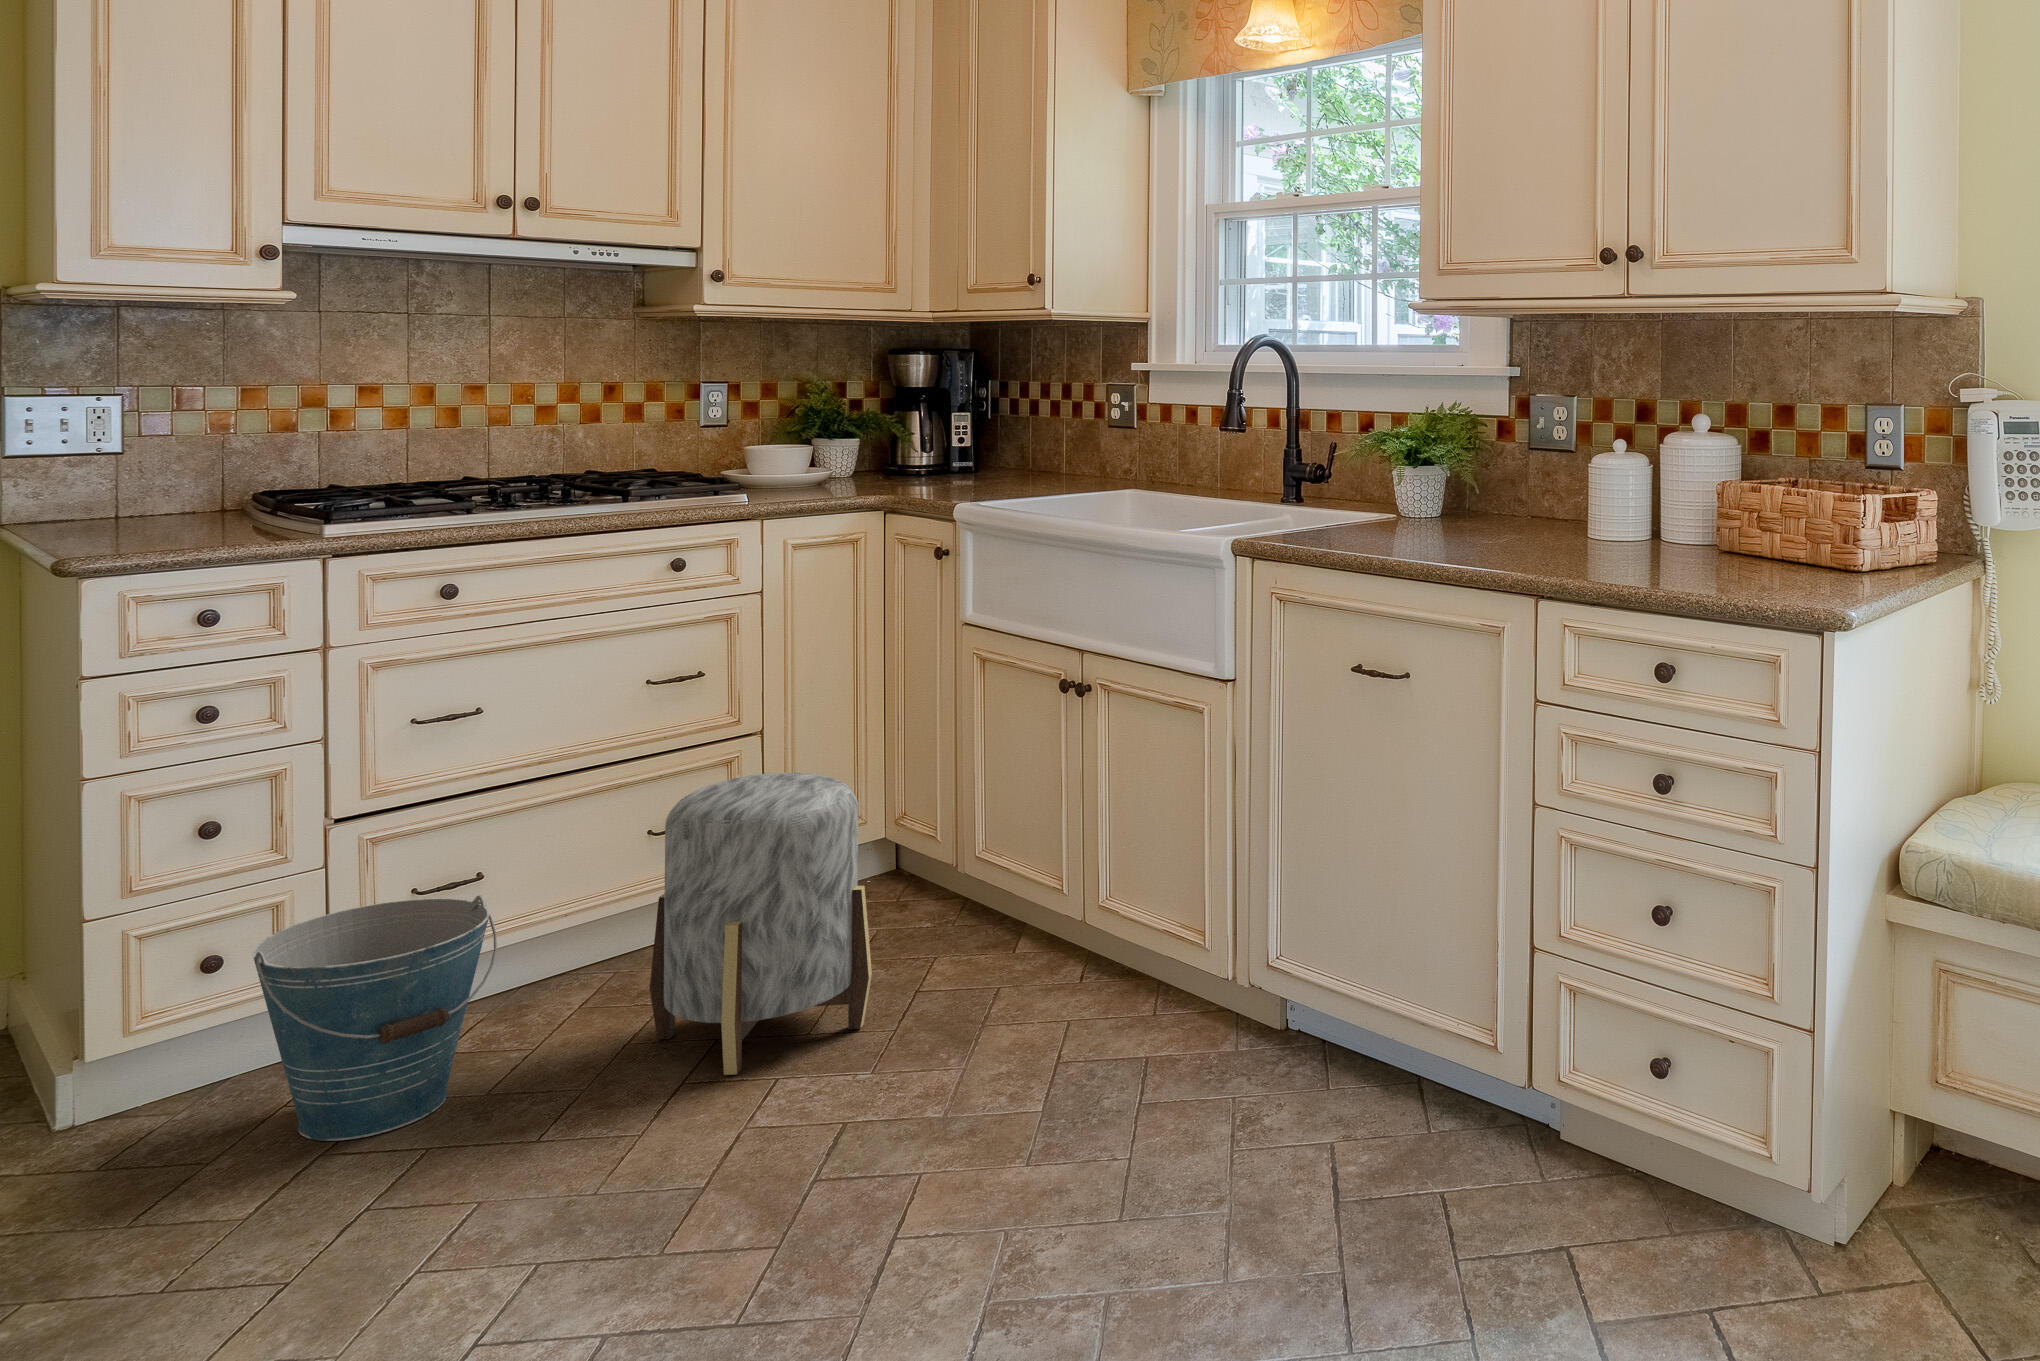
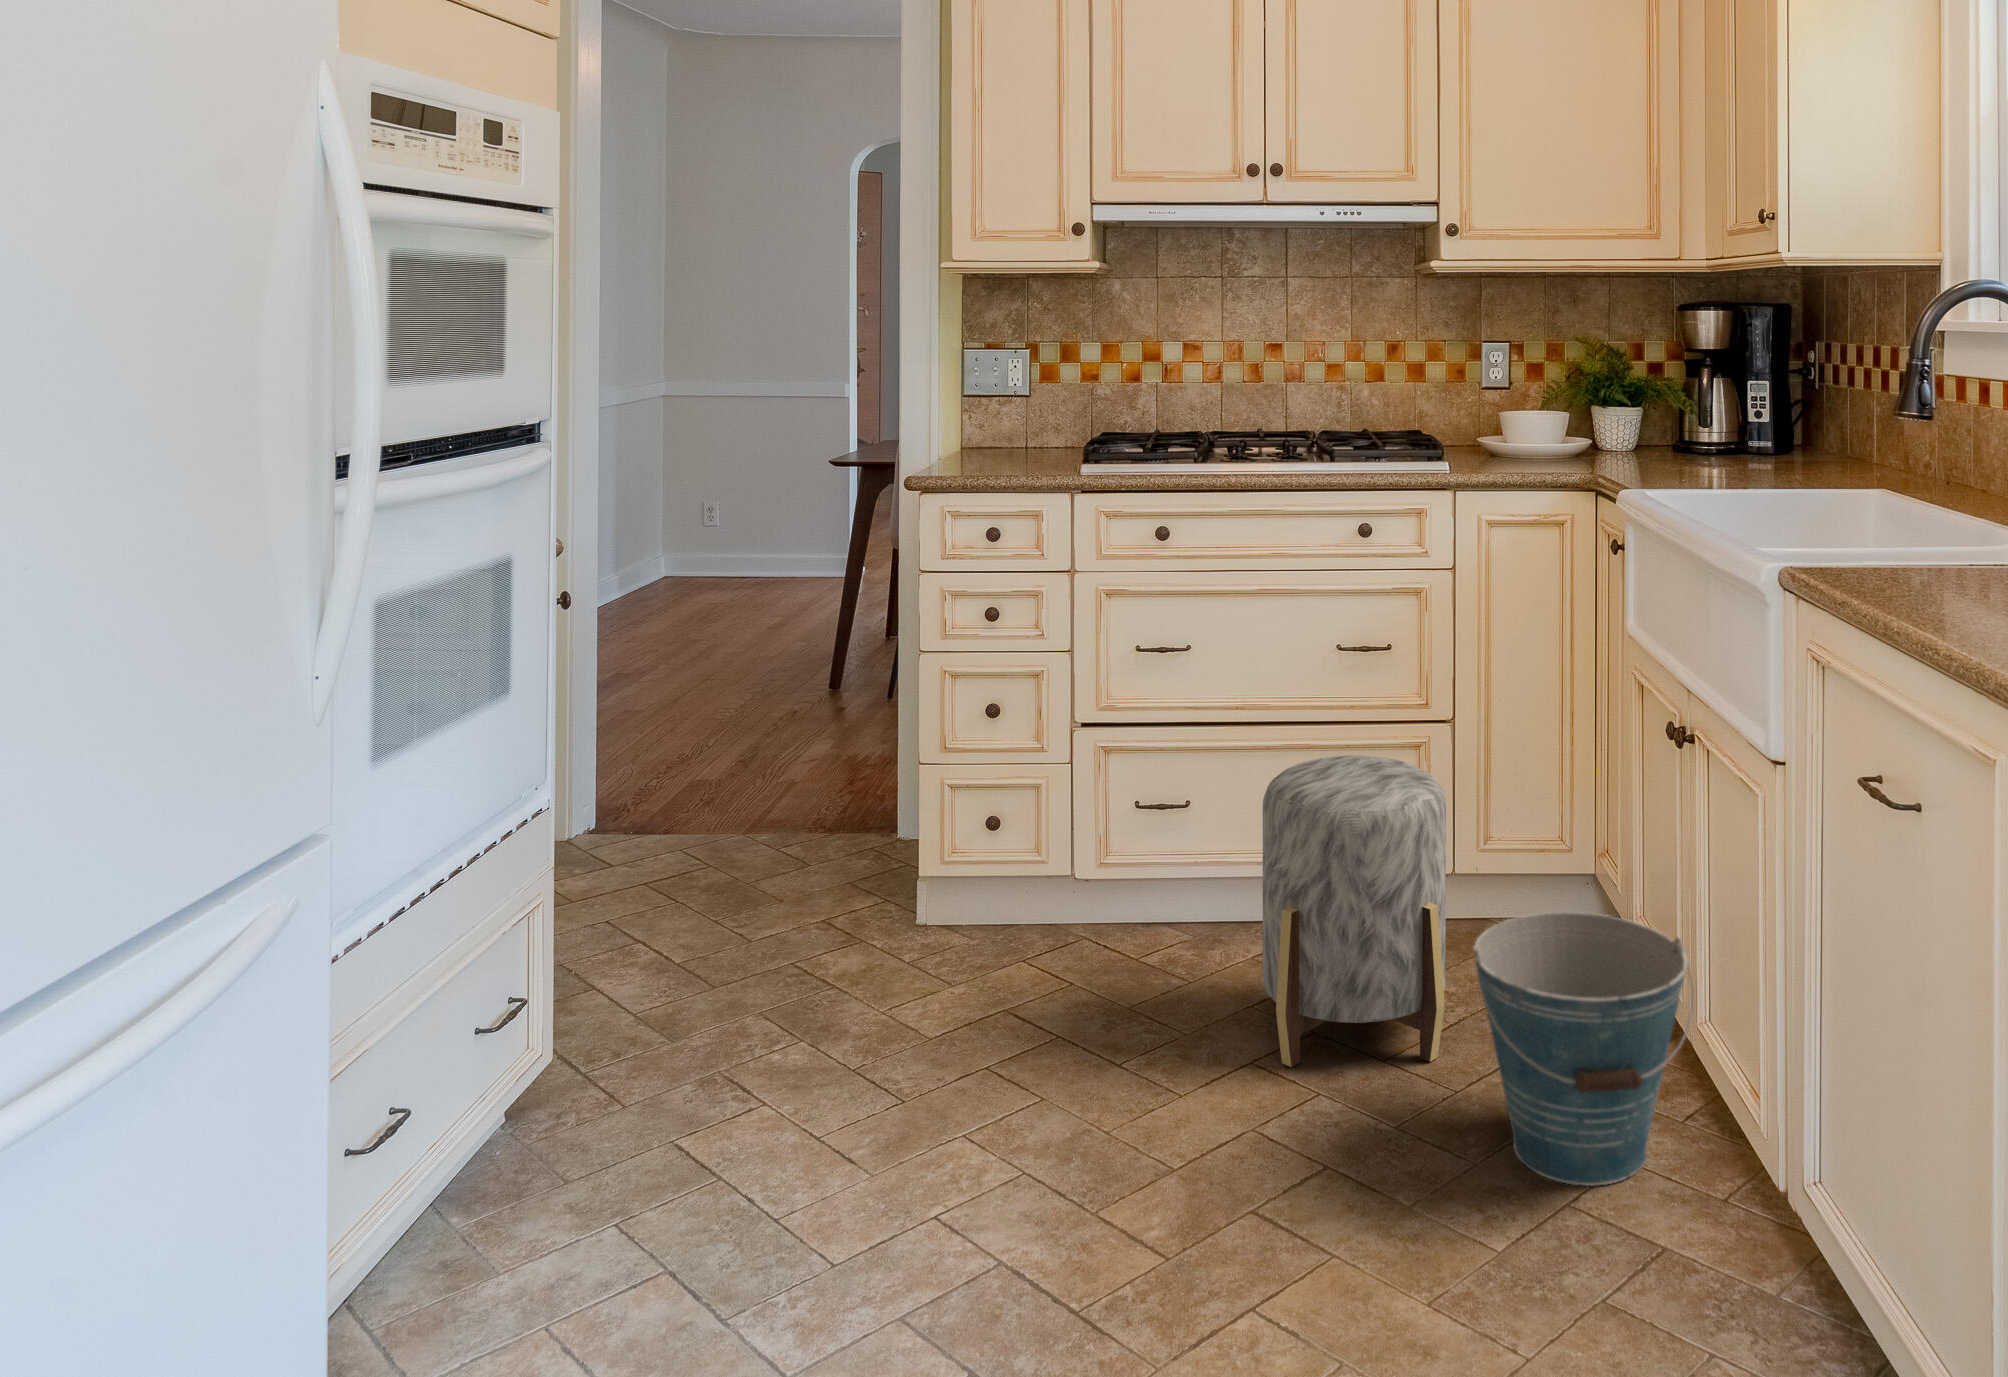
bucket: present [253,895,497,1141] -> present [1474,912,1694,1185]

